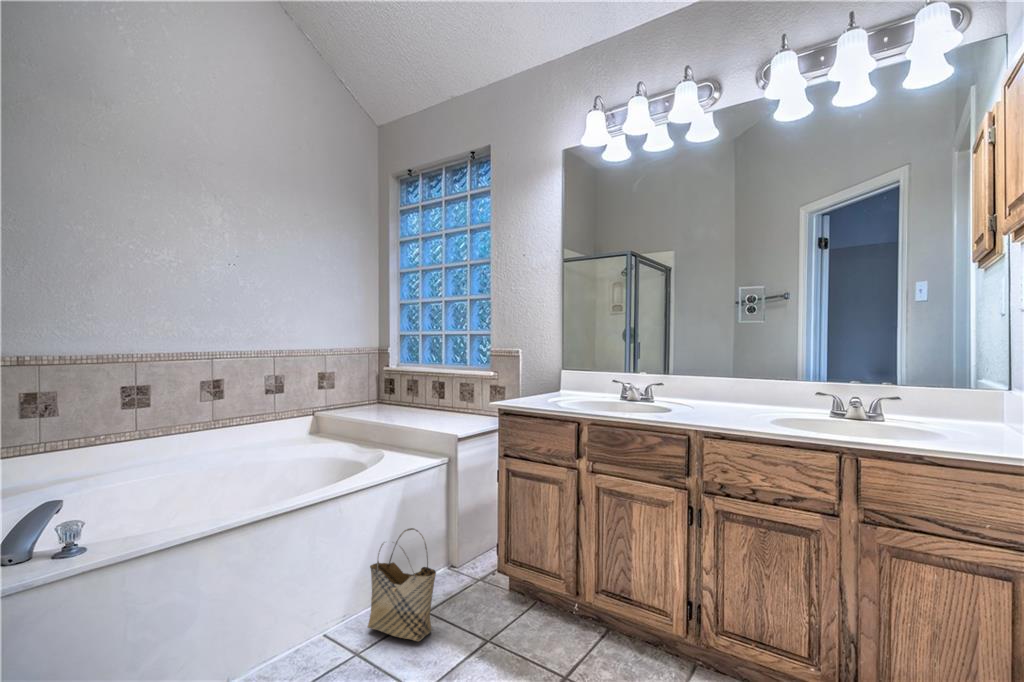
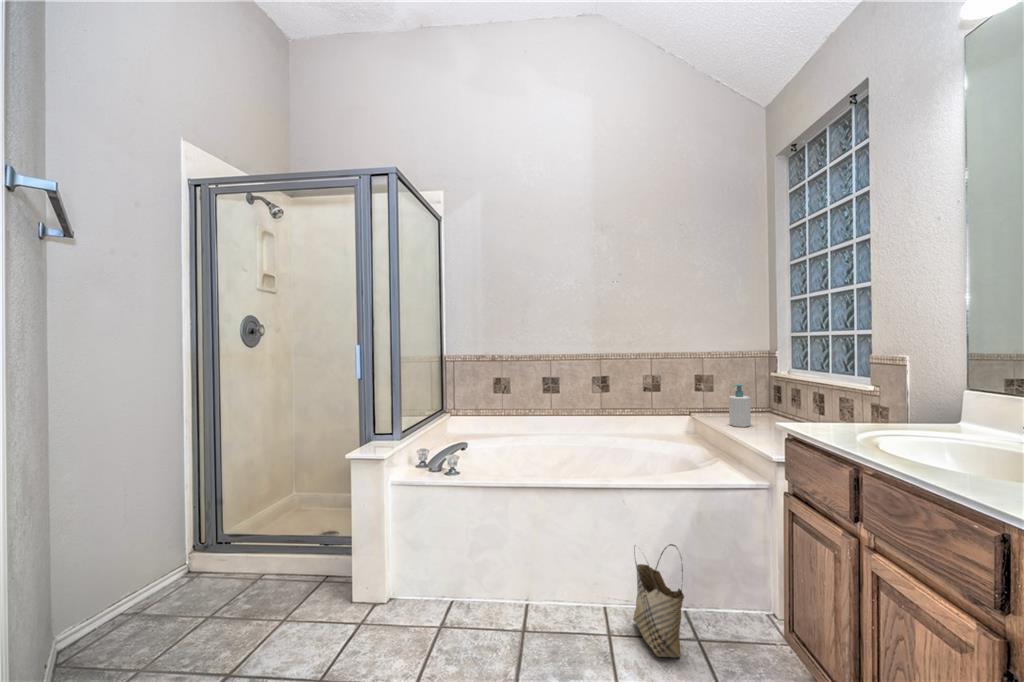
soap bottle: none [372,378,389,417] -> present [729,384,751,427]

